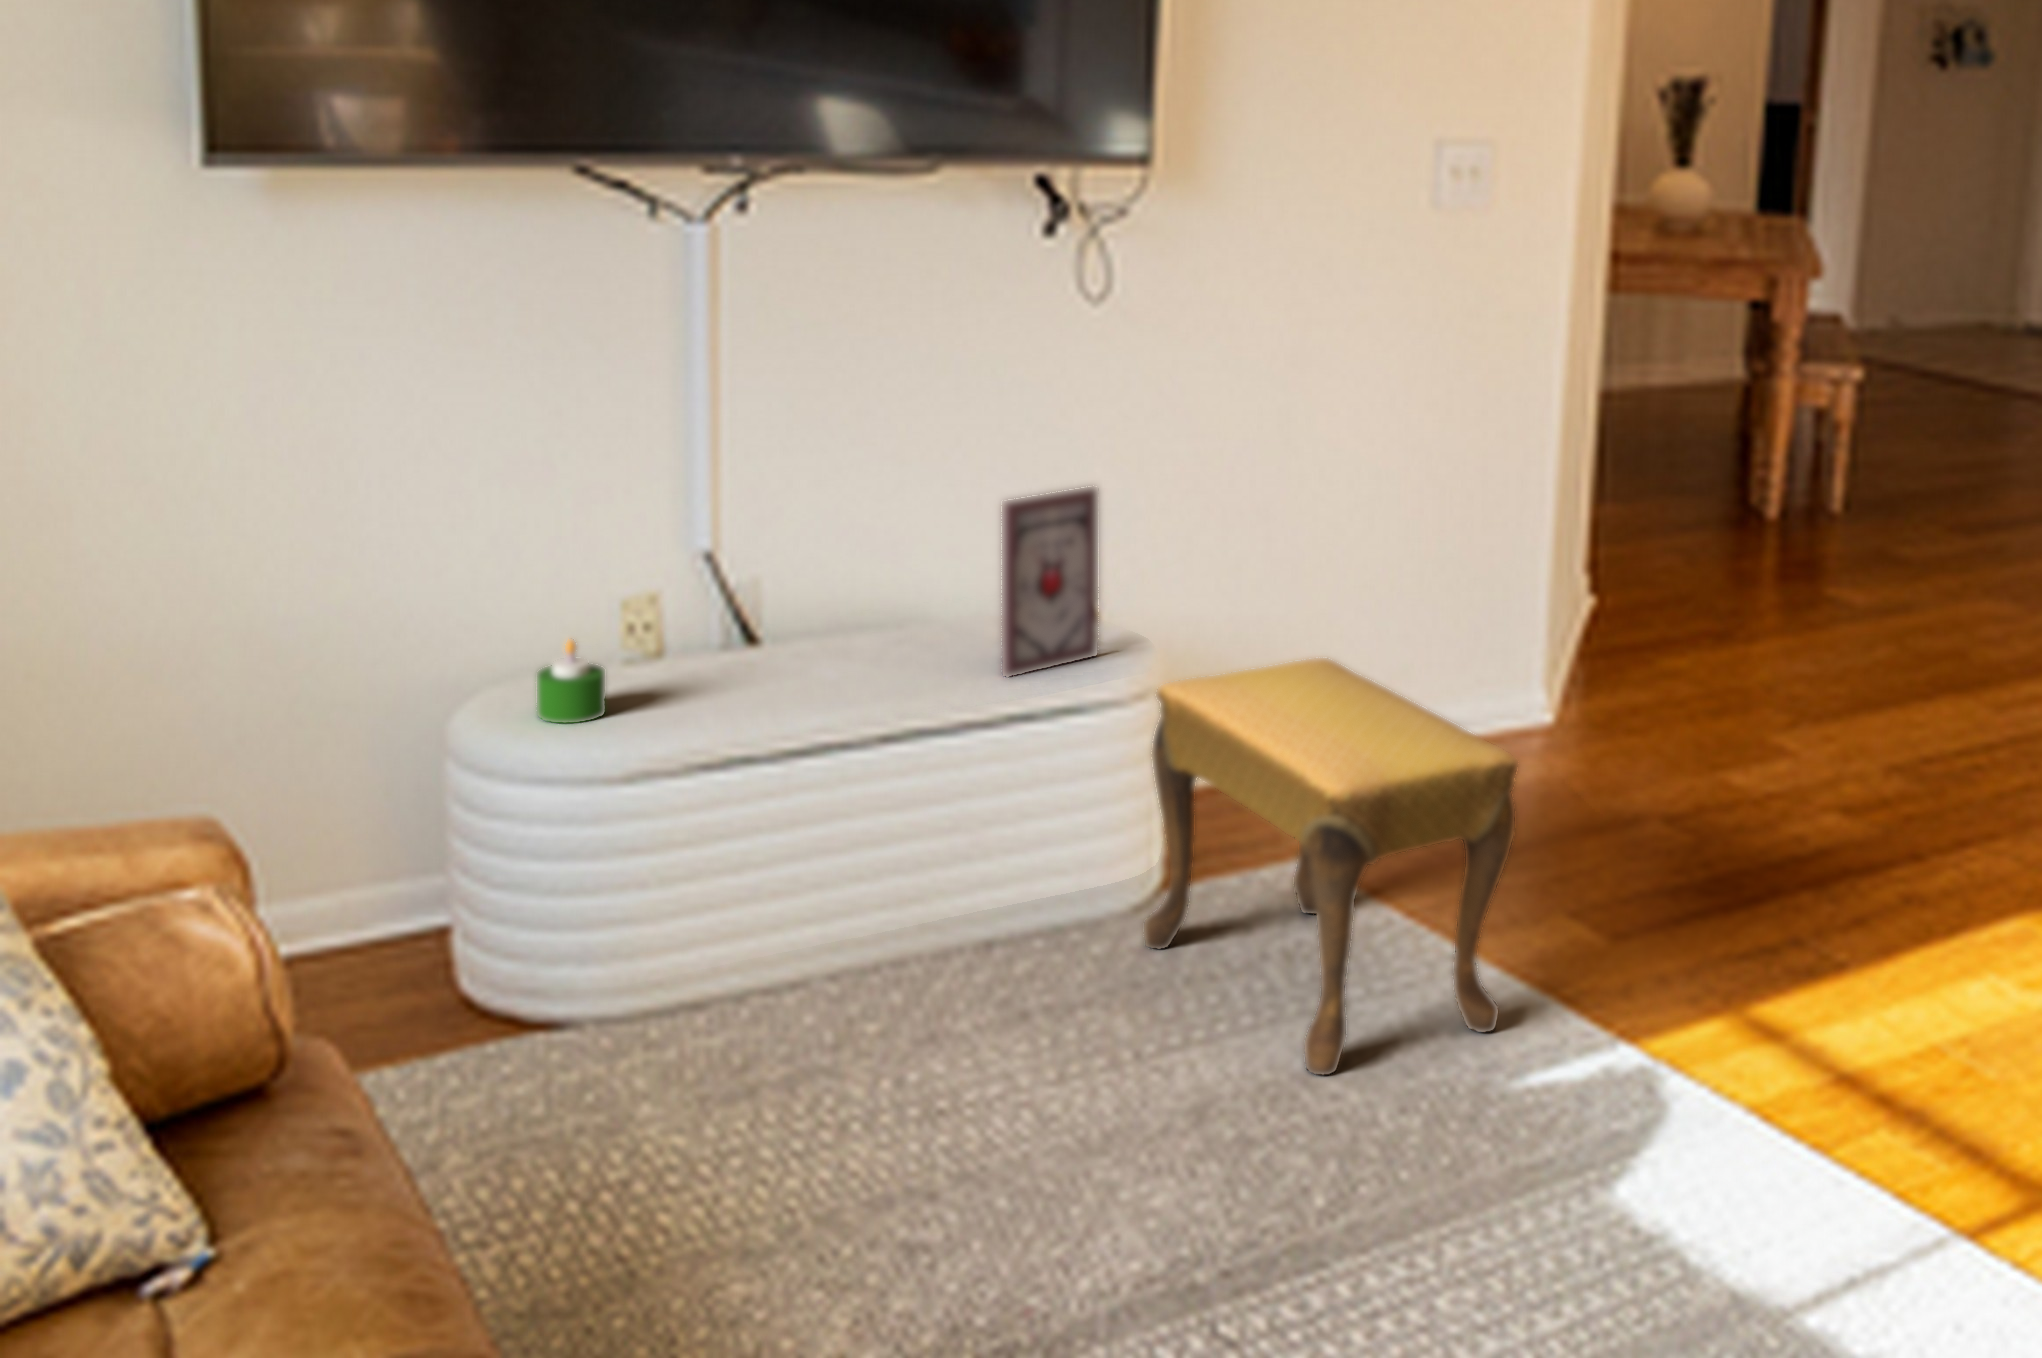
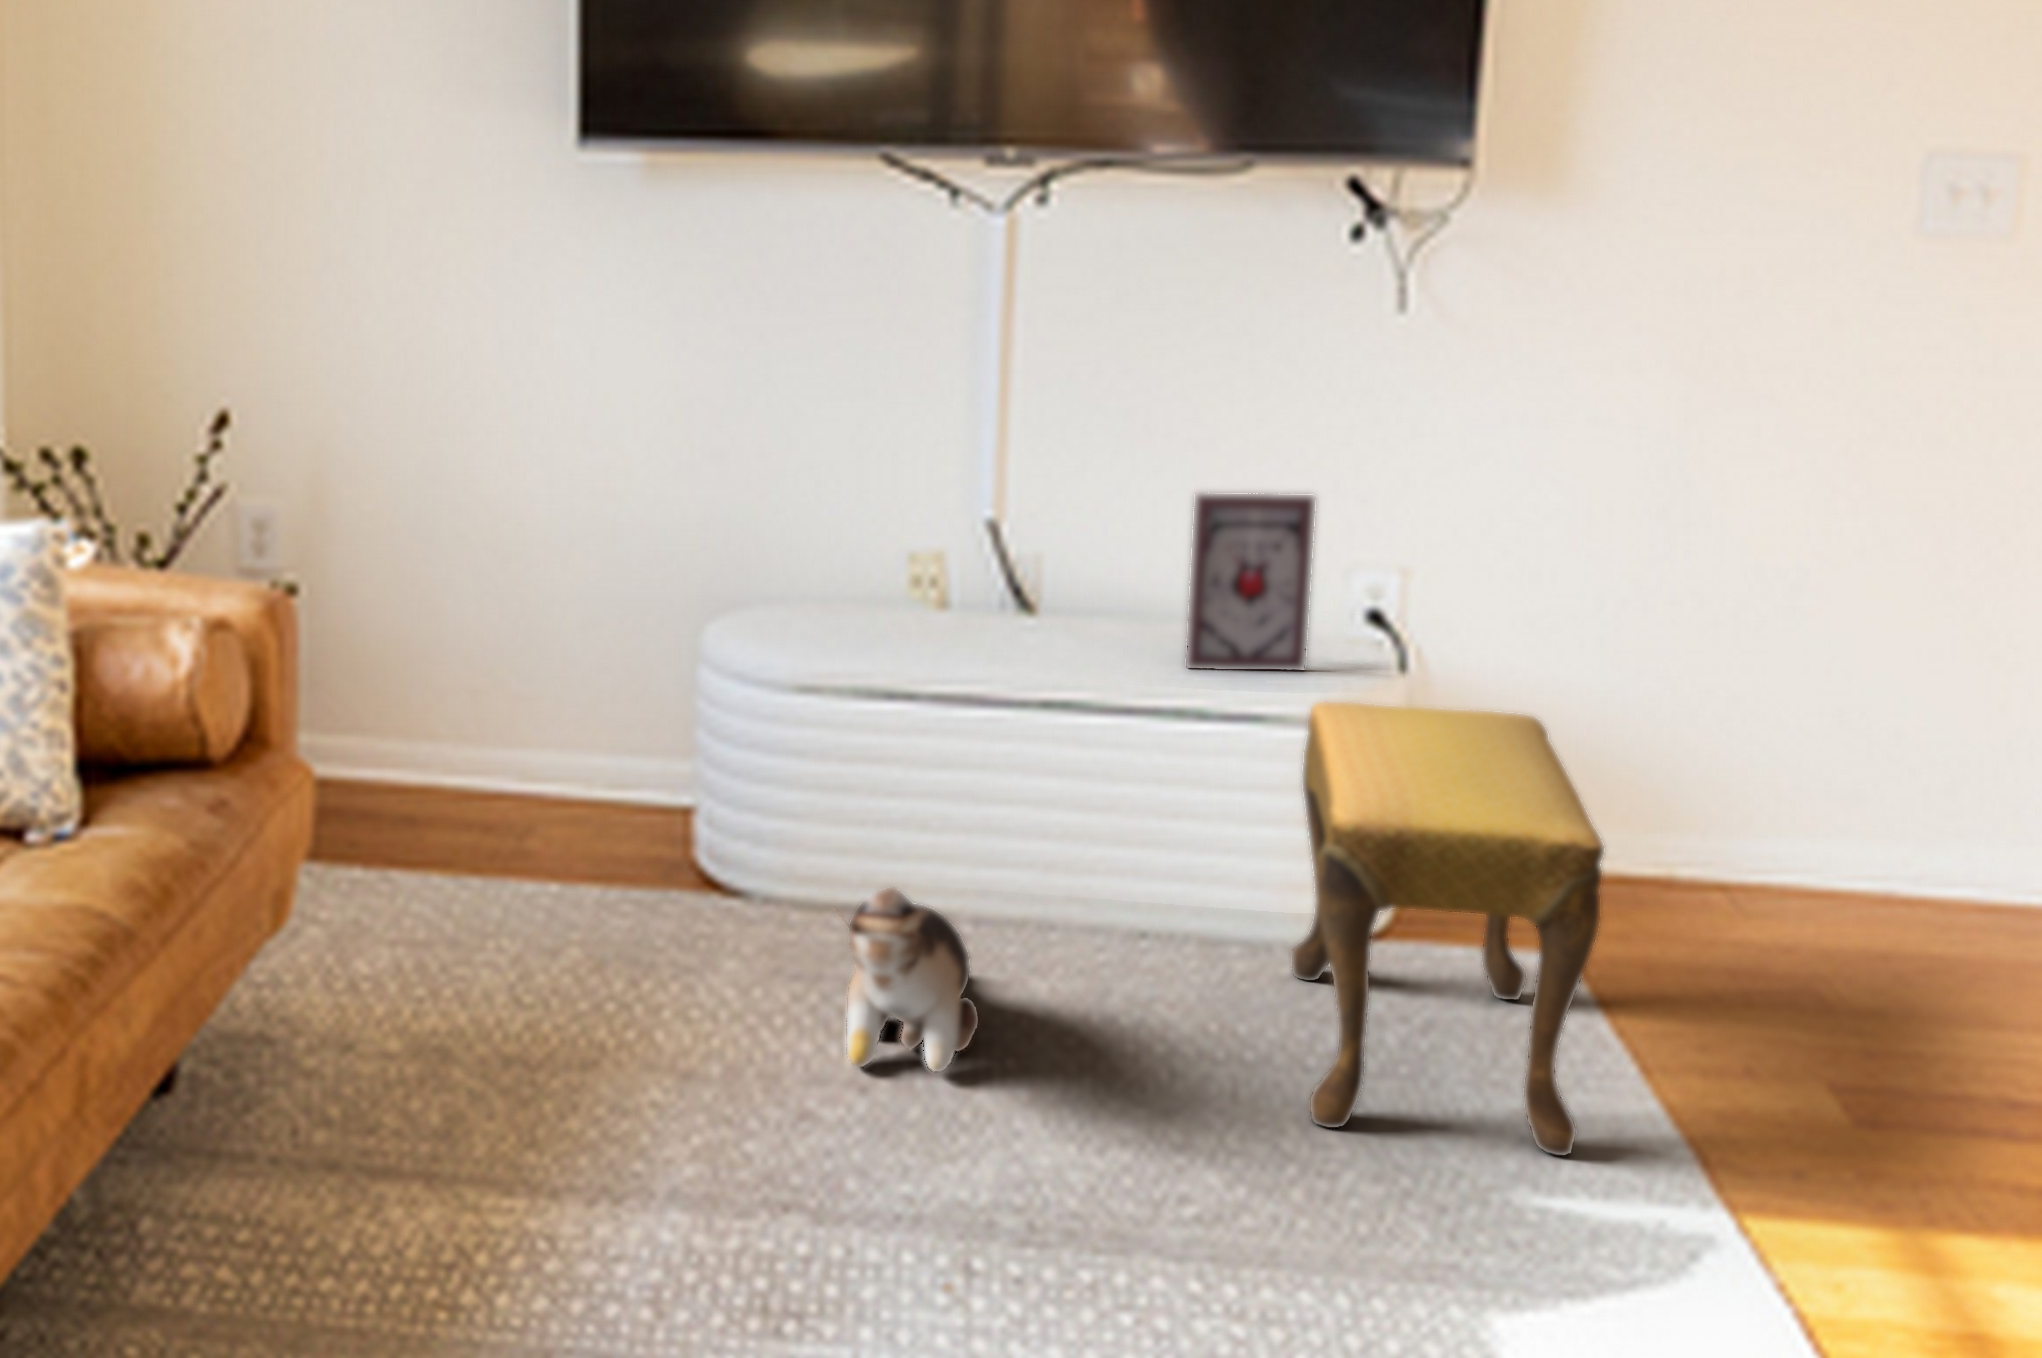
candle: present [537,639,606,723] -> none [774,557,831,629]
plush toy: none [856,977,1018,1180] -> present [842,888,979,1072]

